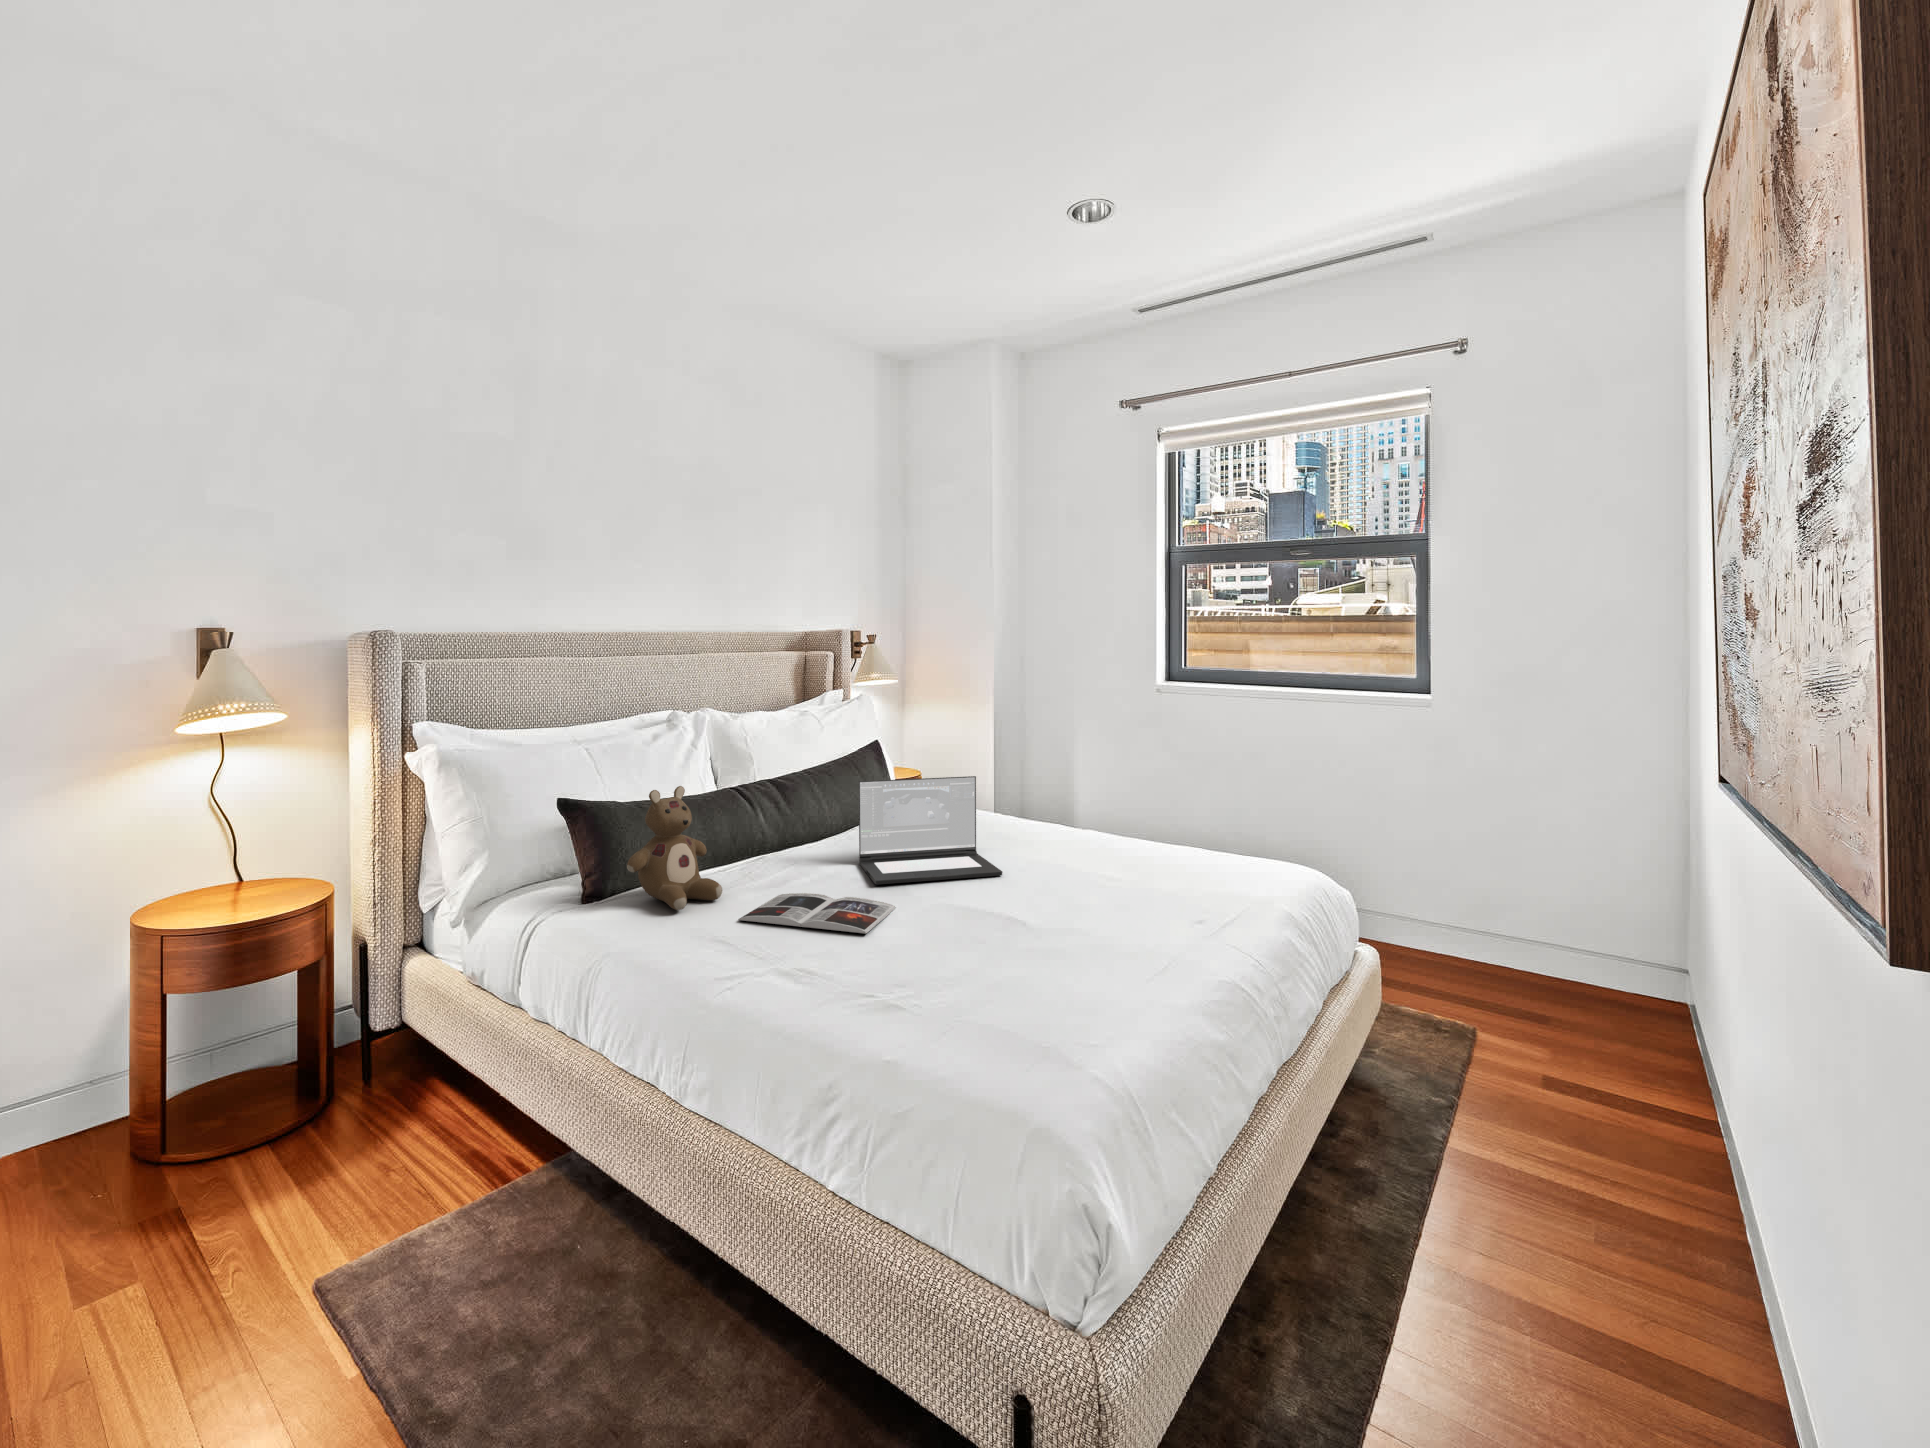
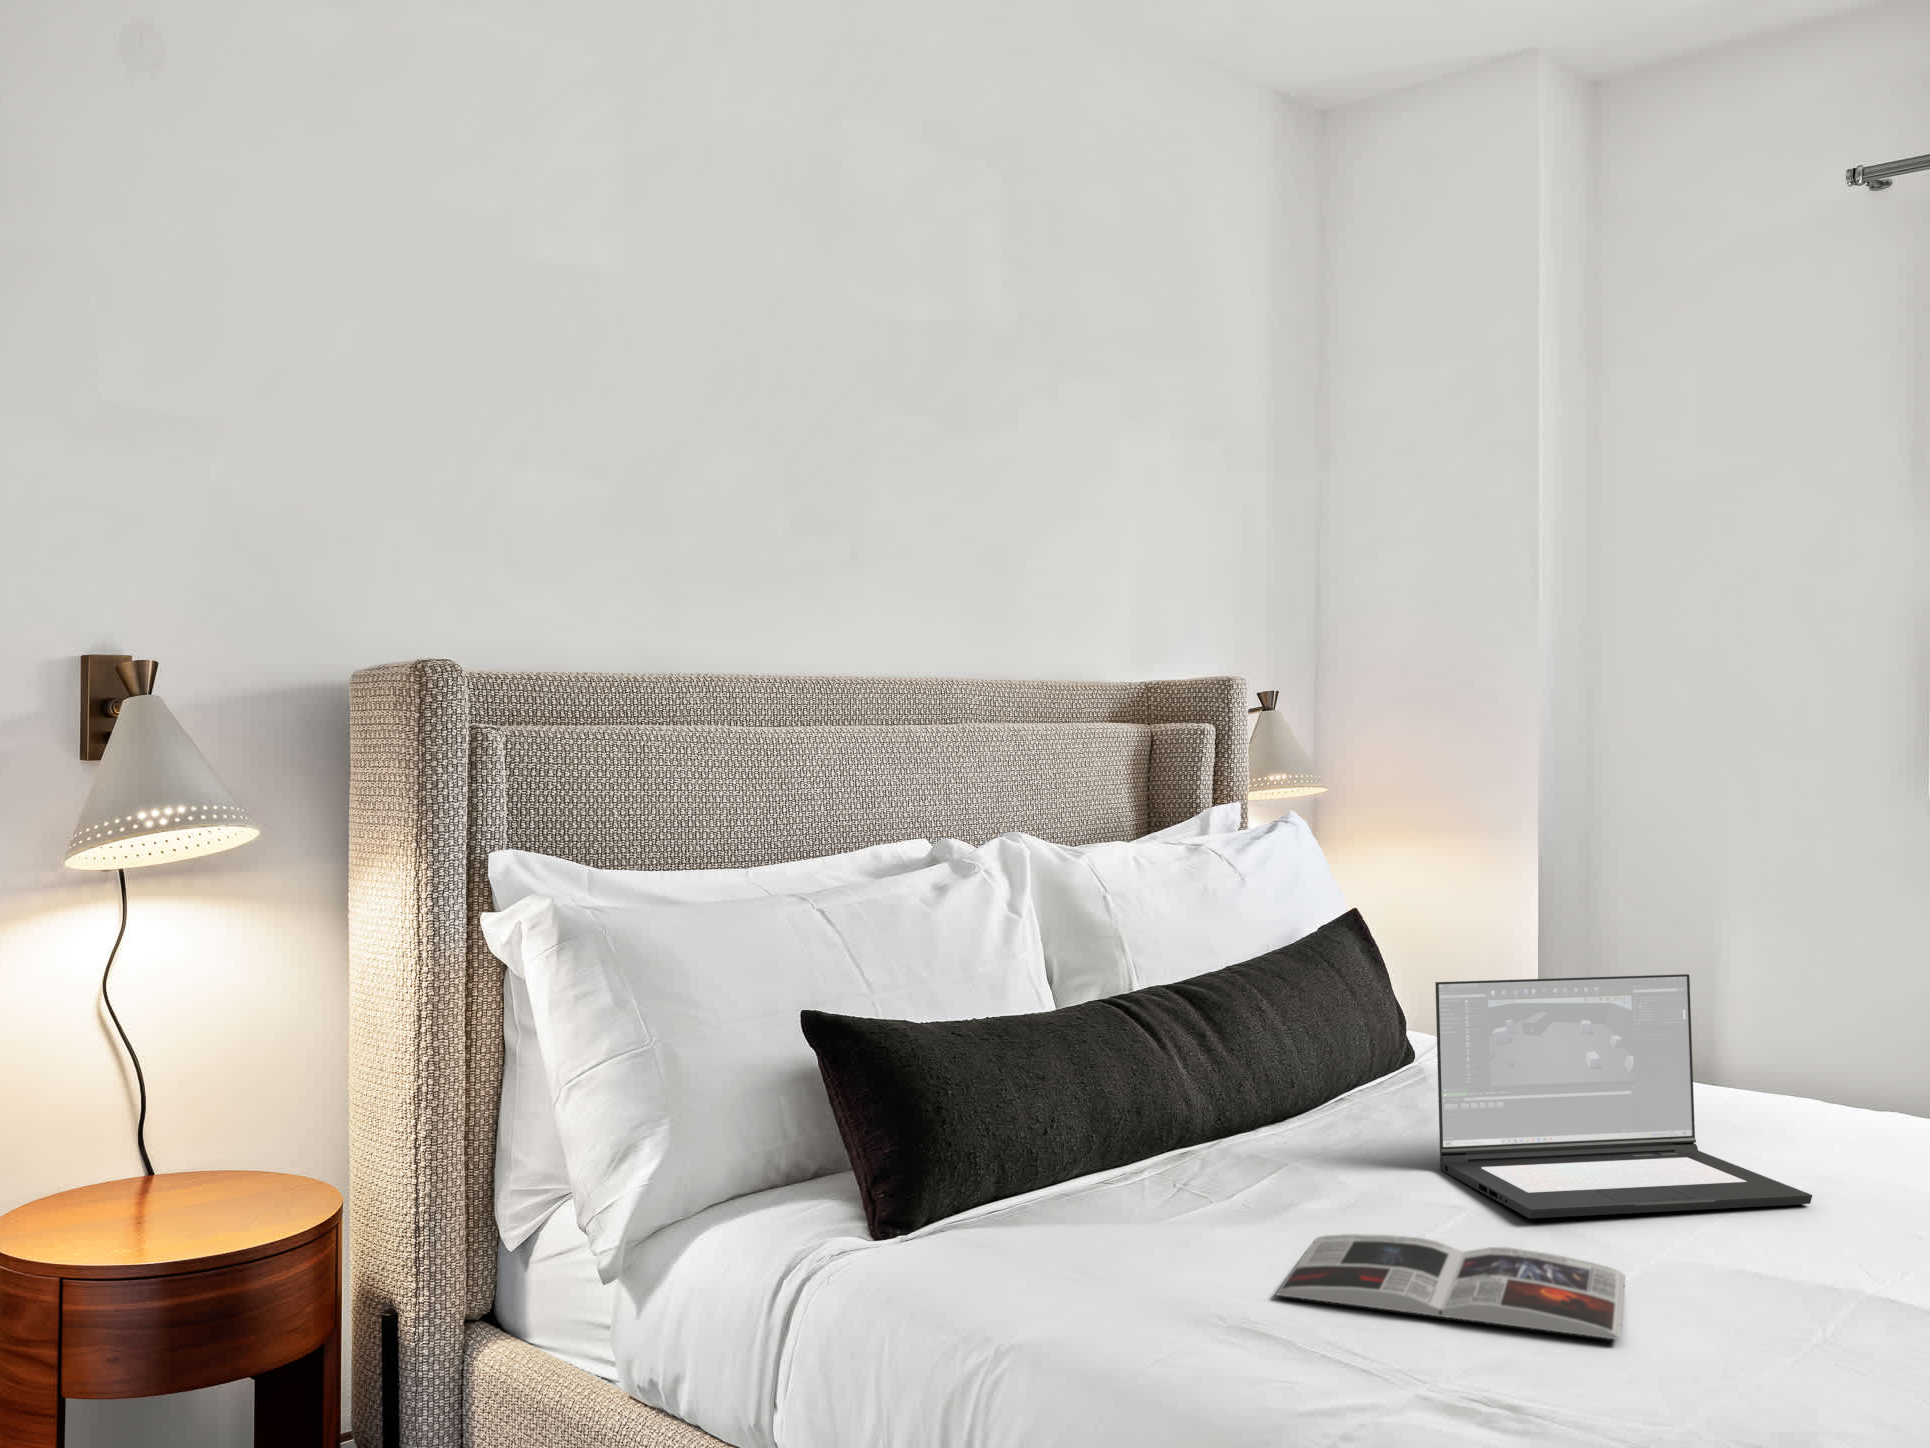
stuffed bear: present [627,786,722,910] -> none [994,985,1197,1266]

